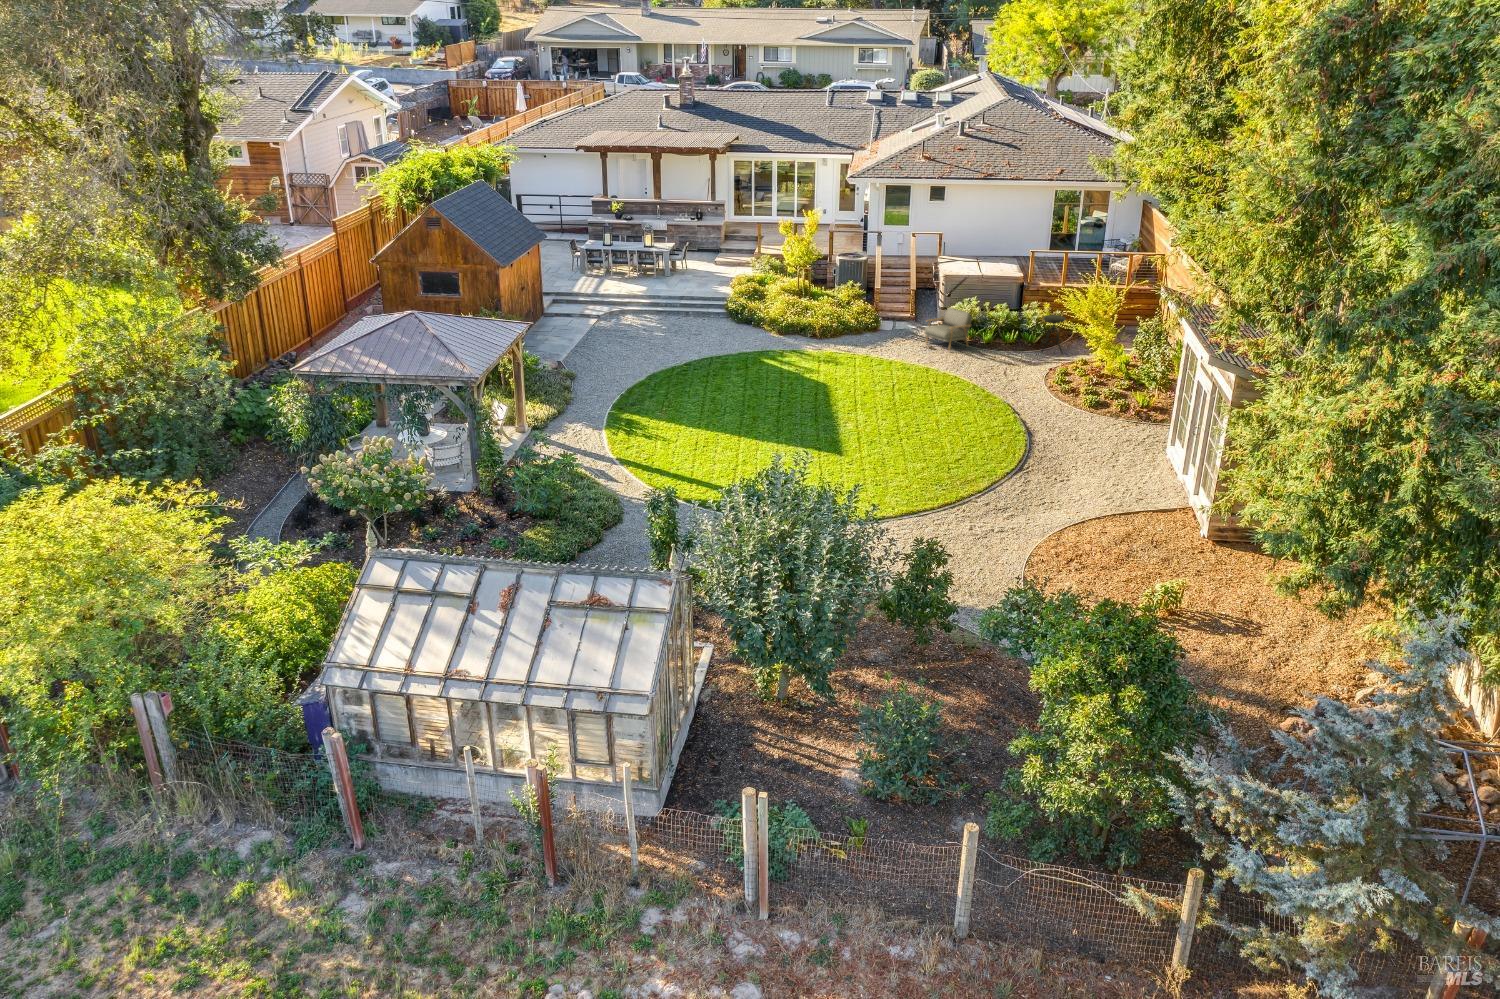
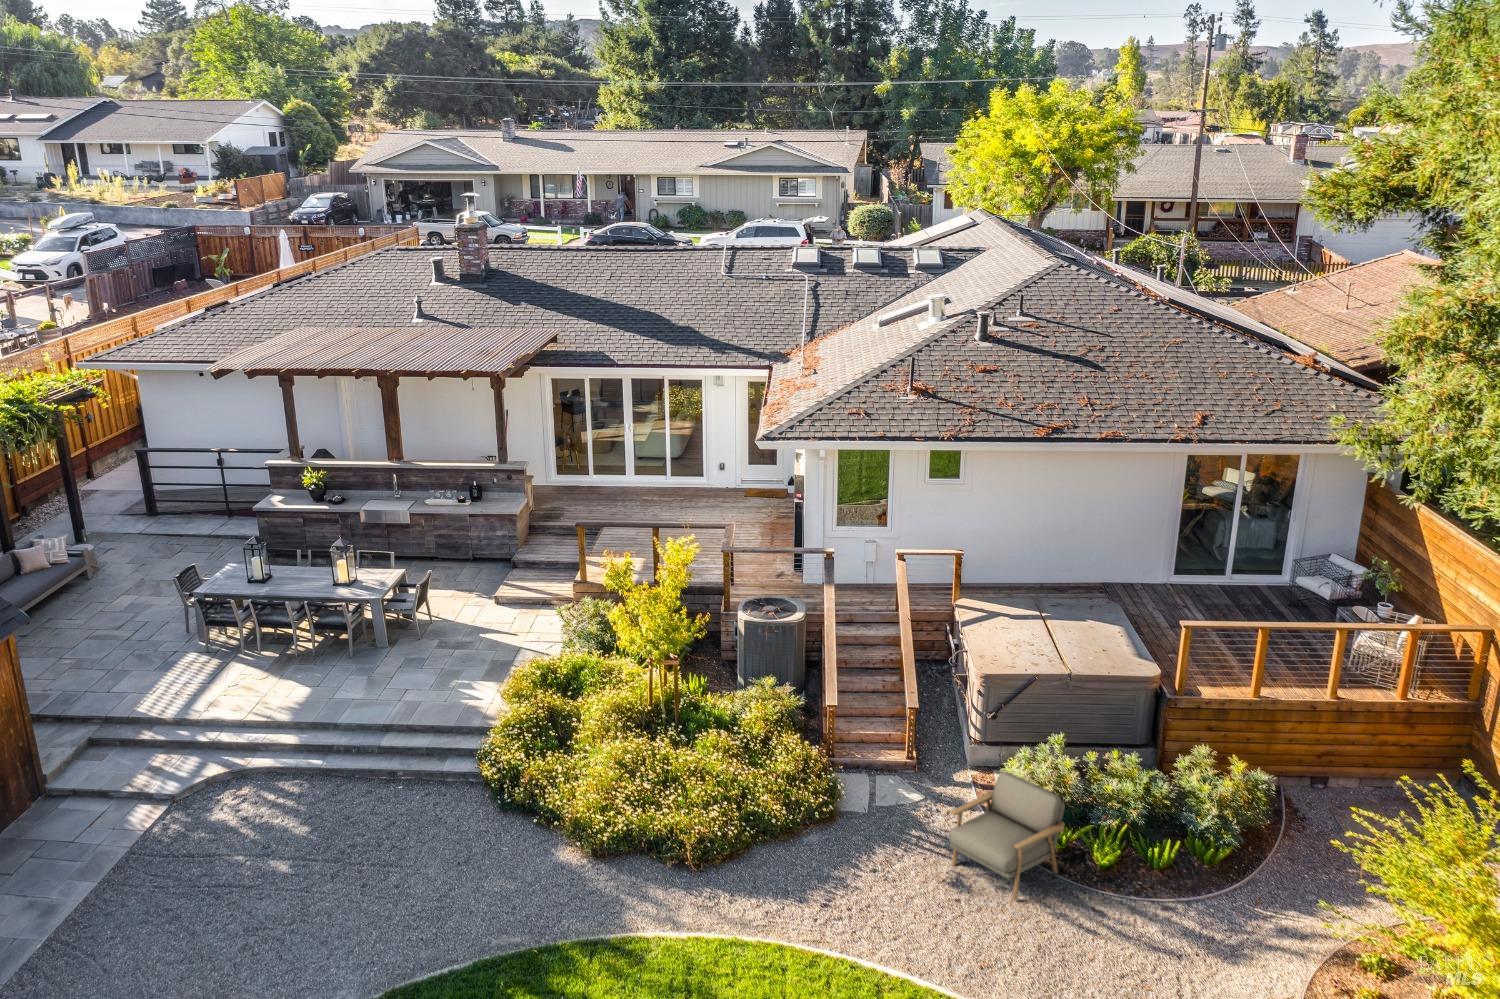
stool: present [1042,315,1066,353] -> none [1229,796,1302,900]

